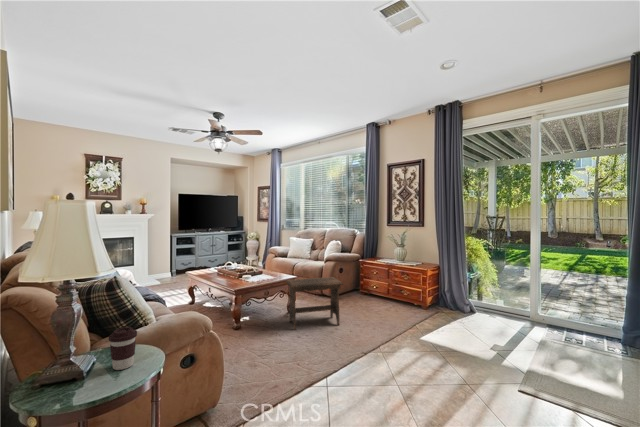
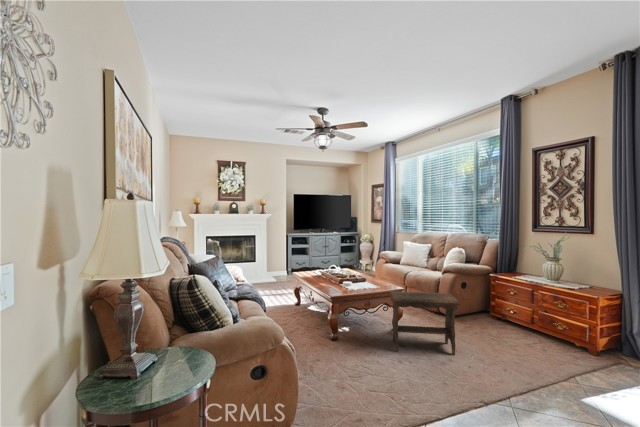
coffee cup: present [109,327,137,370] -> none [159,332,186,376]

